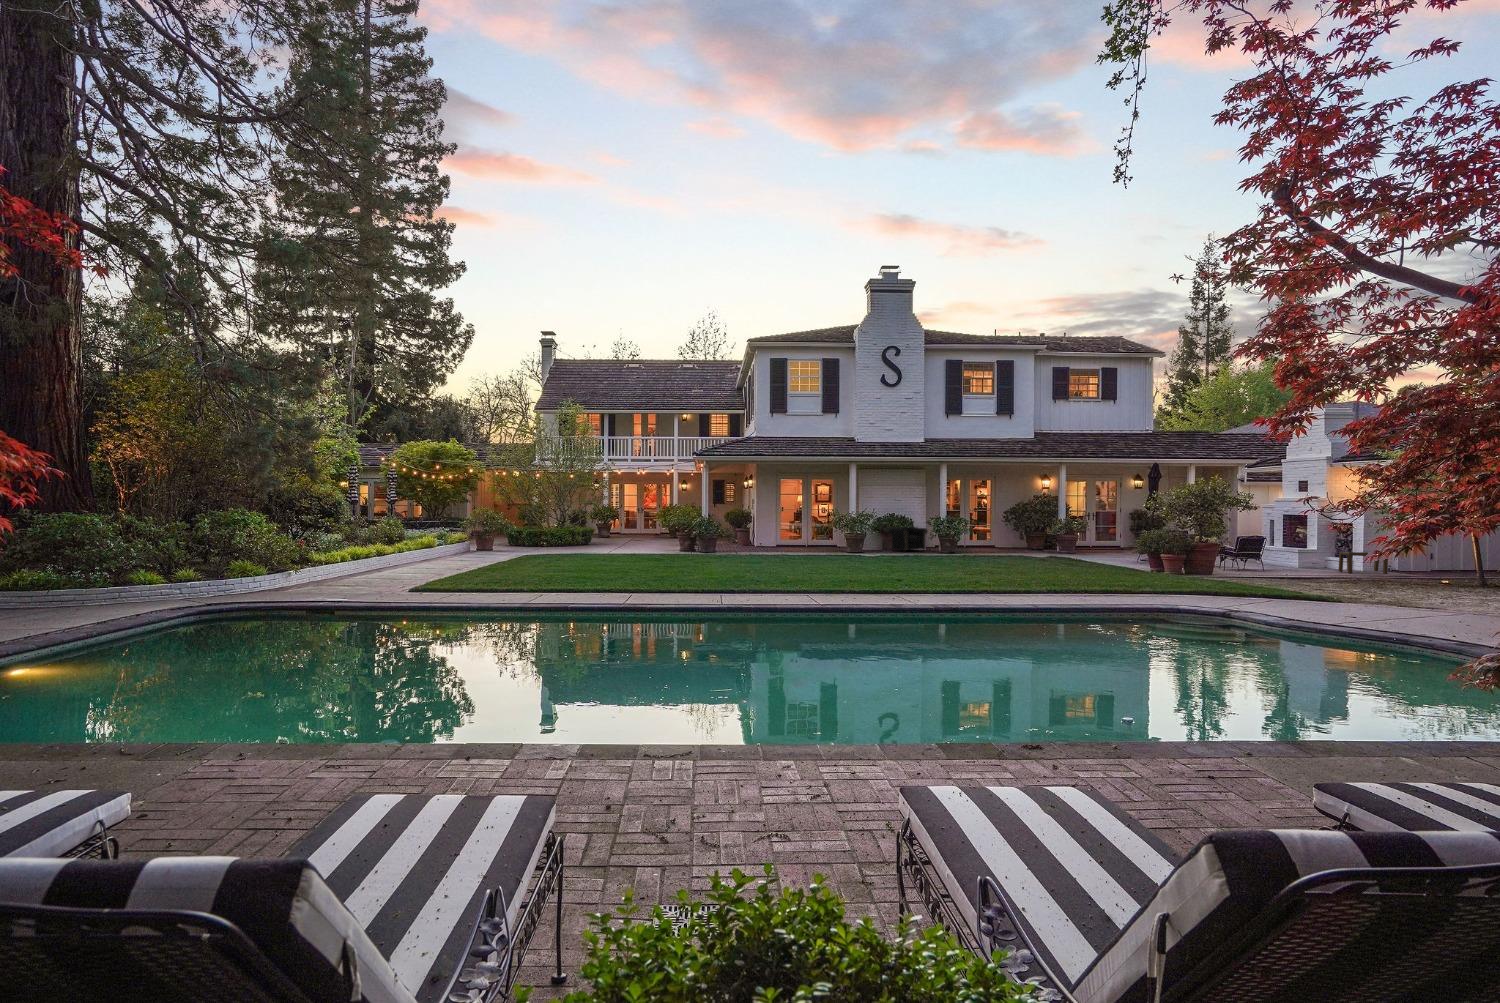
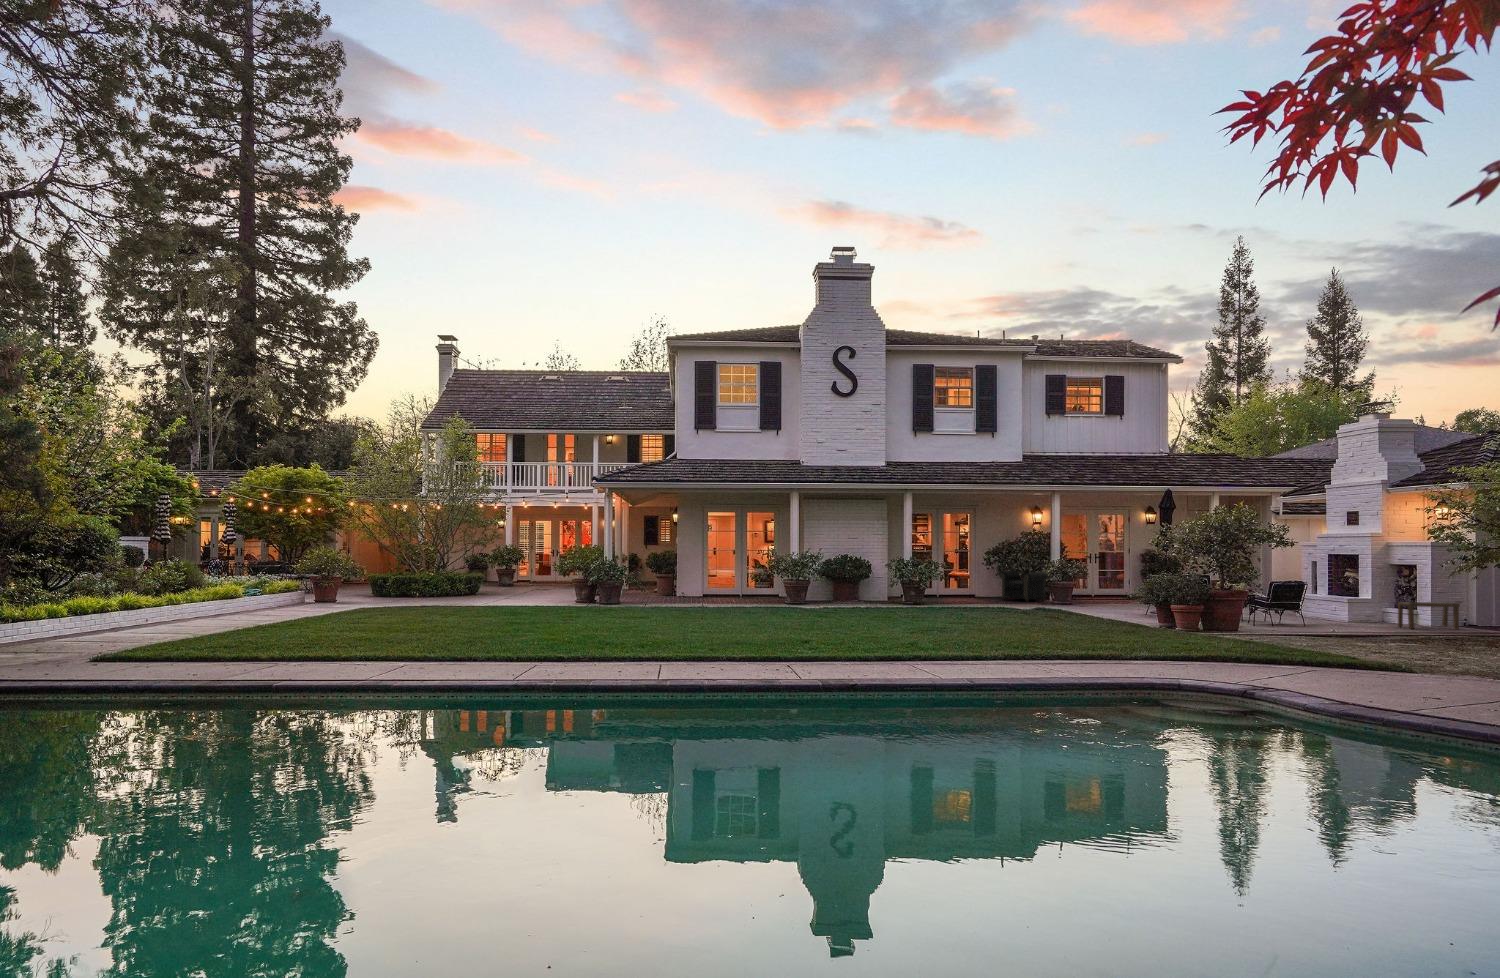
armchair: present [889,527,928,552] -> present [1000,571,1048,602]

